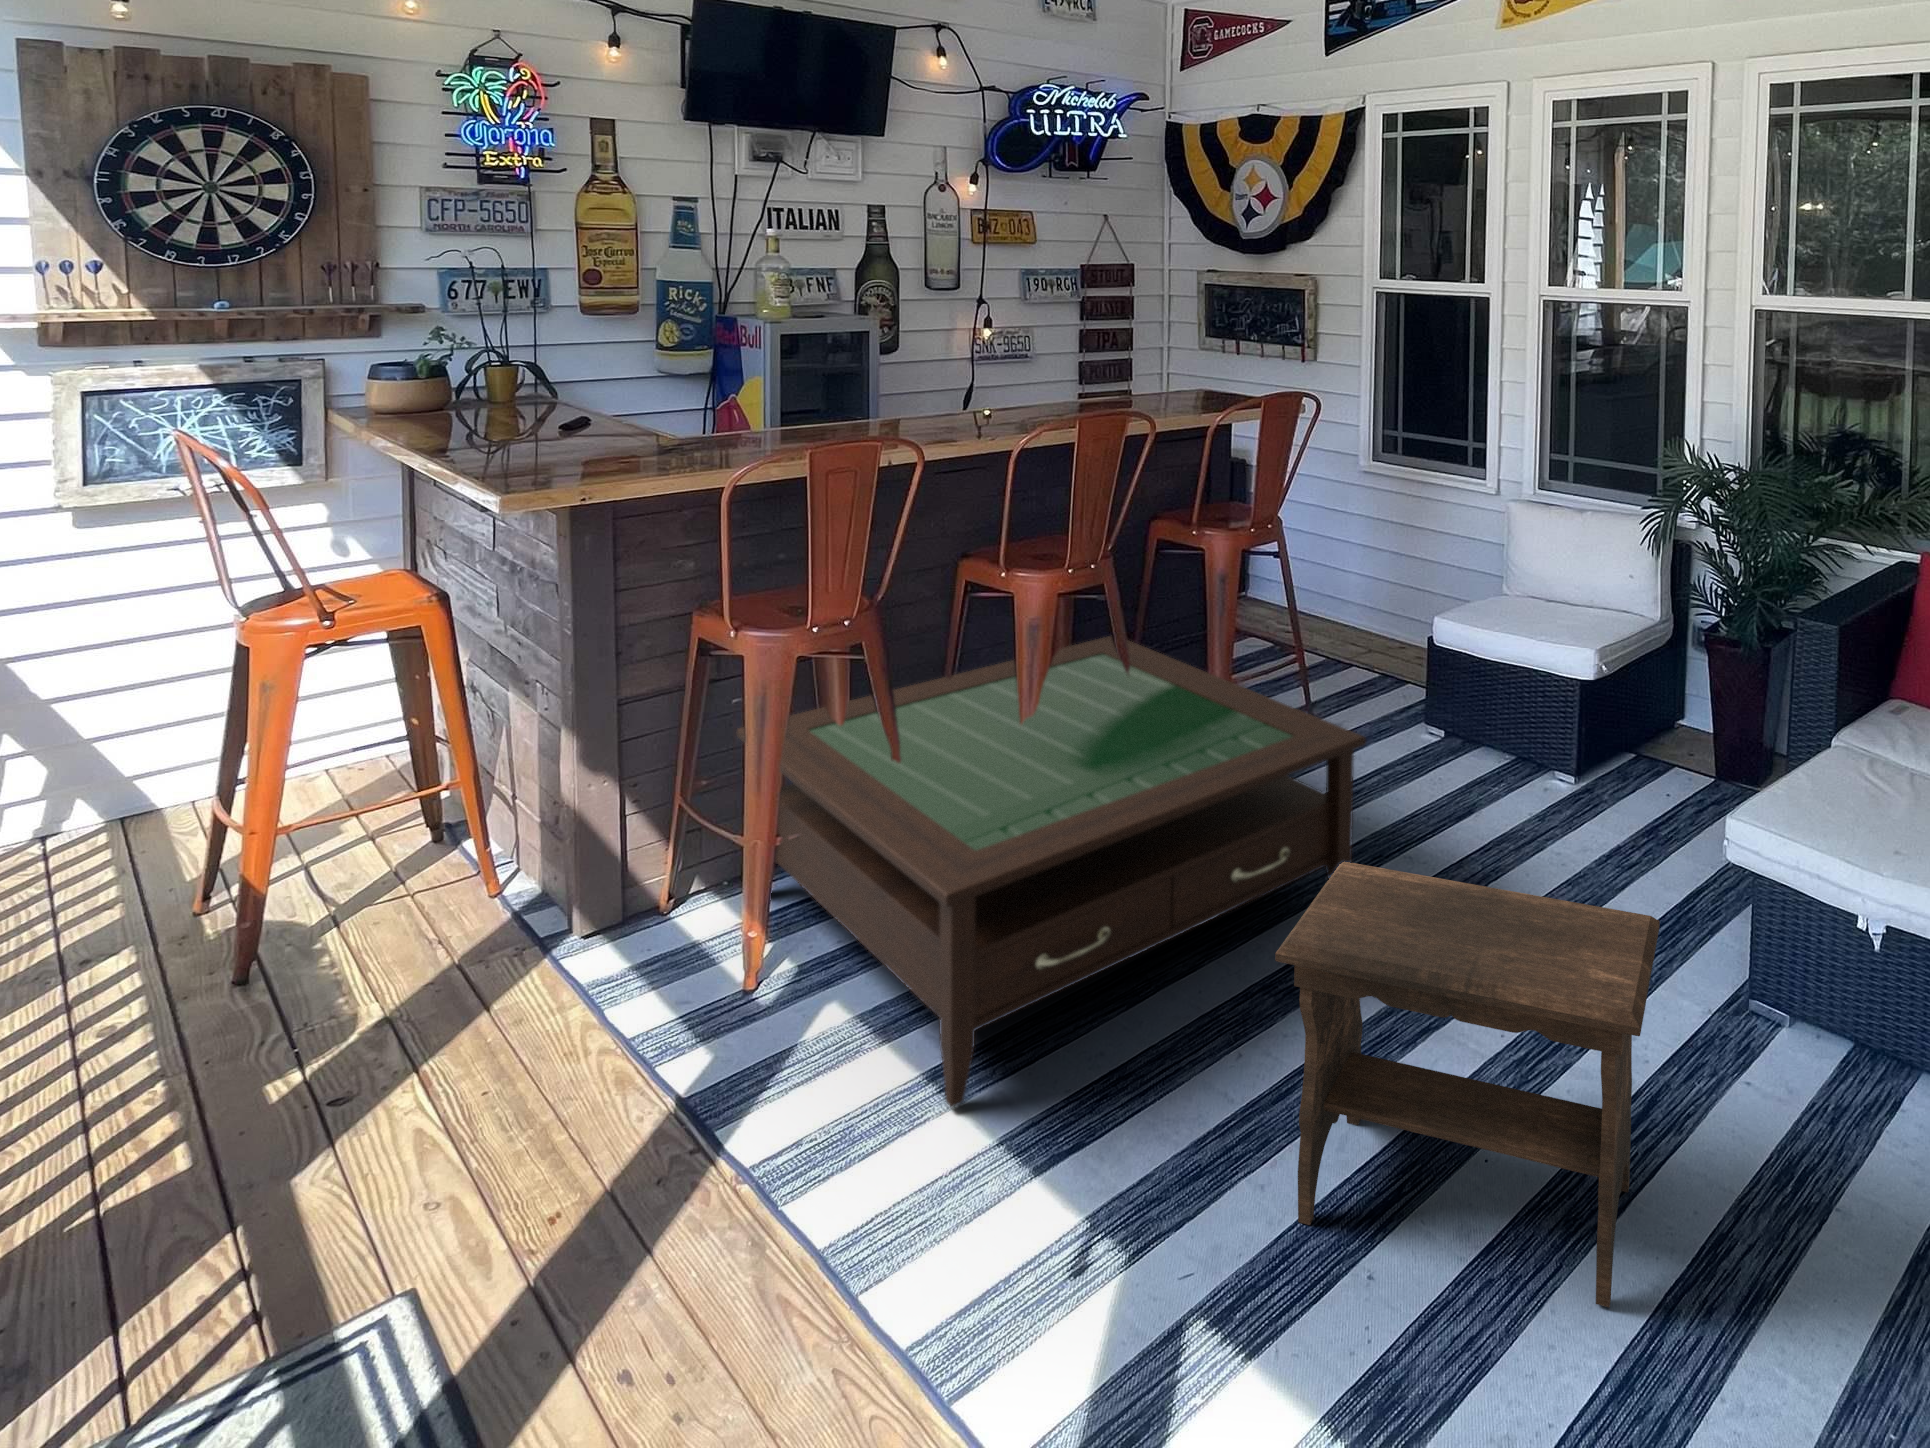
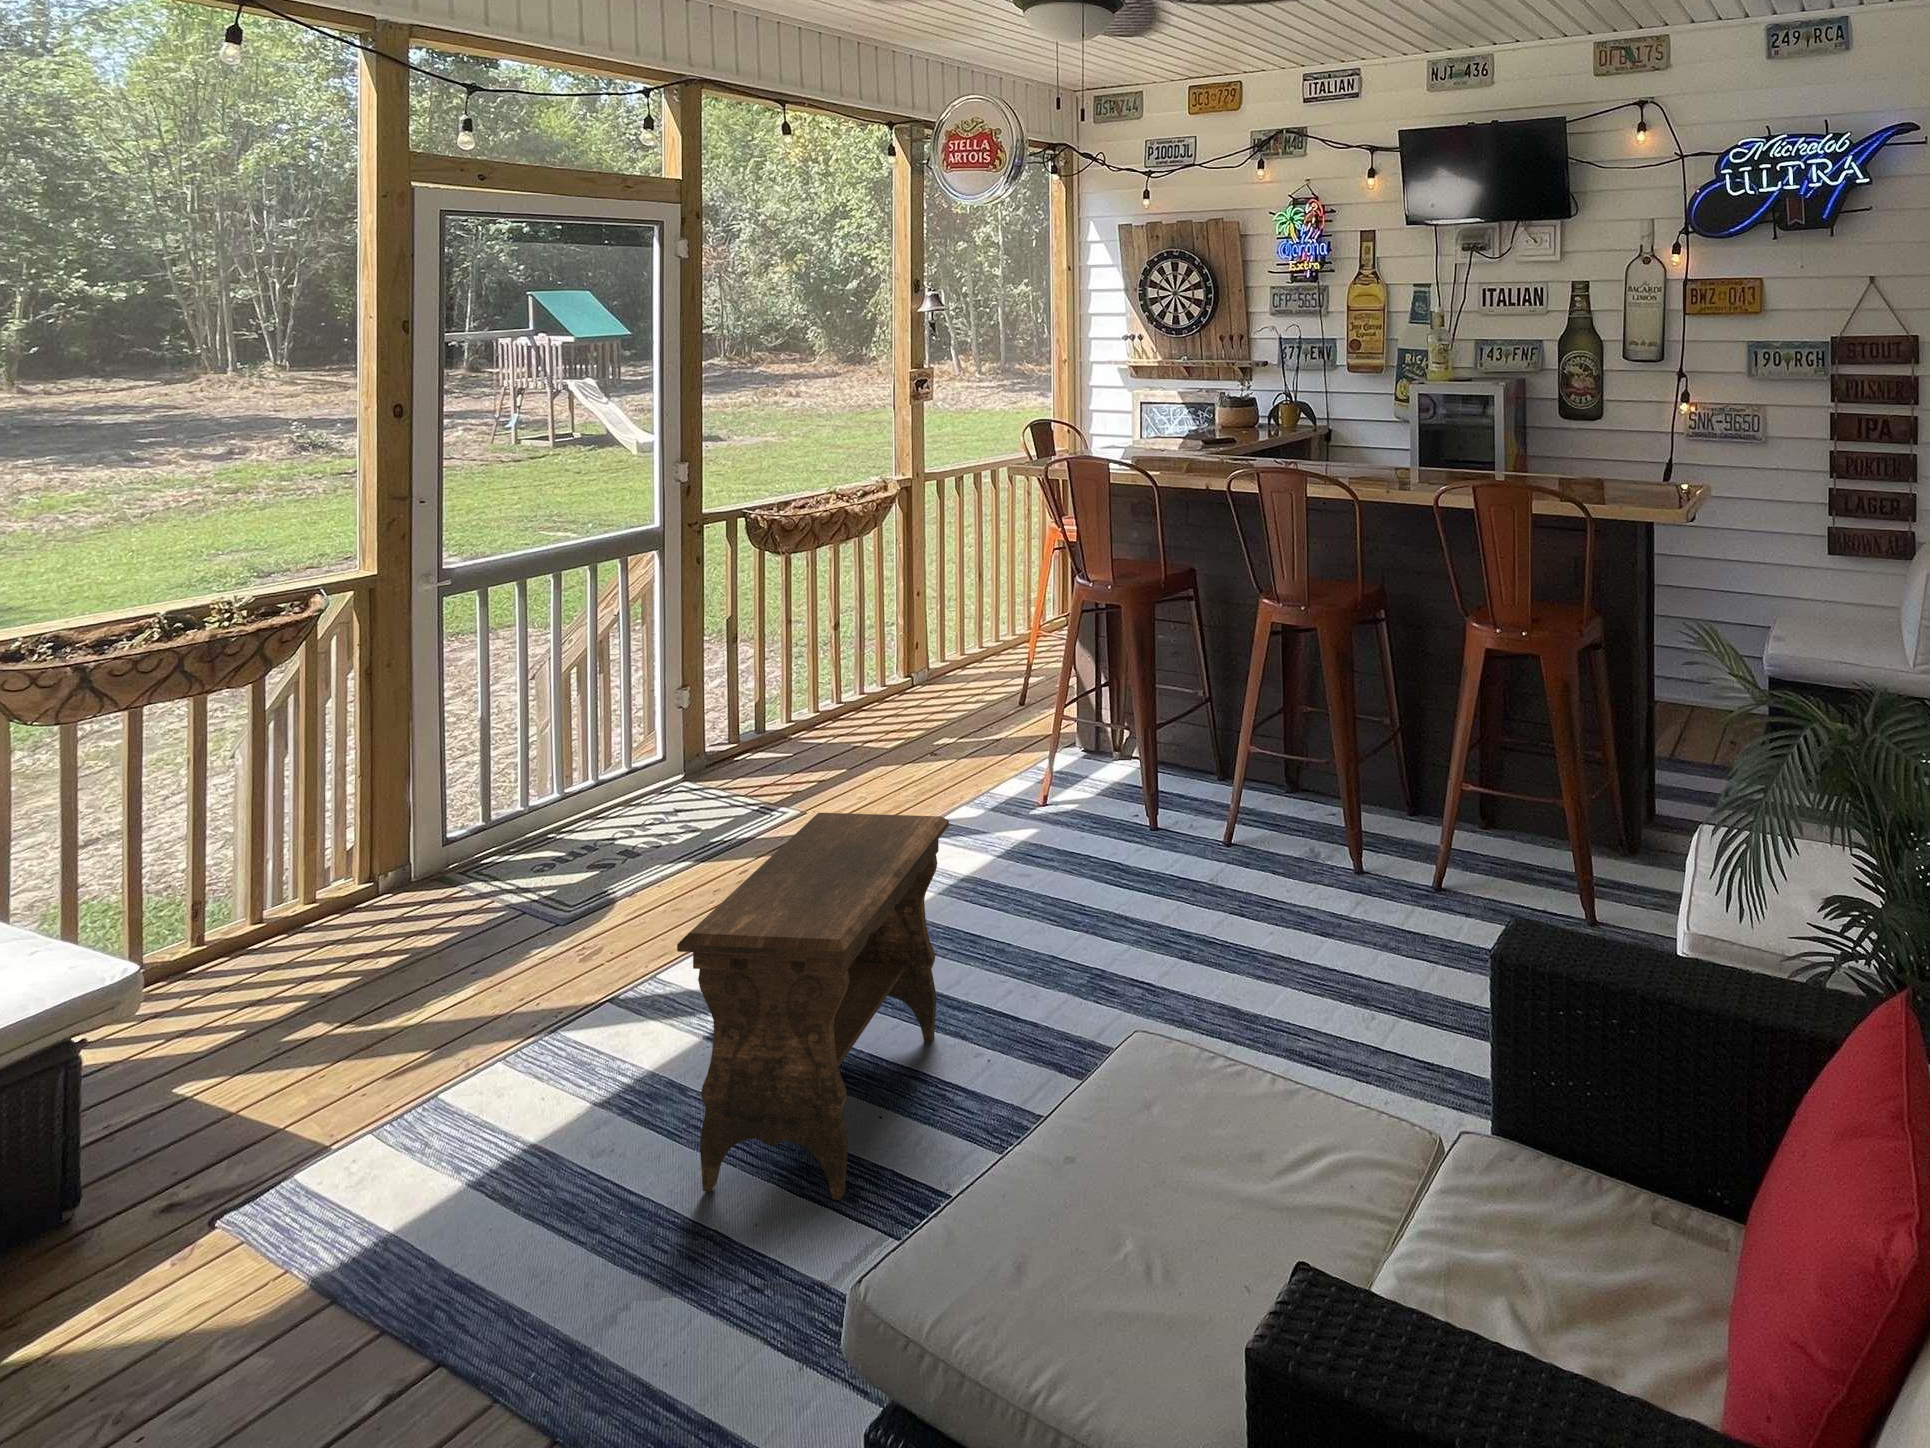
coffee table: present [737,636,1366,1107] -> none [921,649,1430,987]

